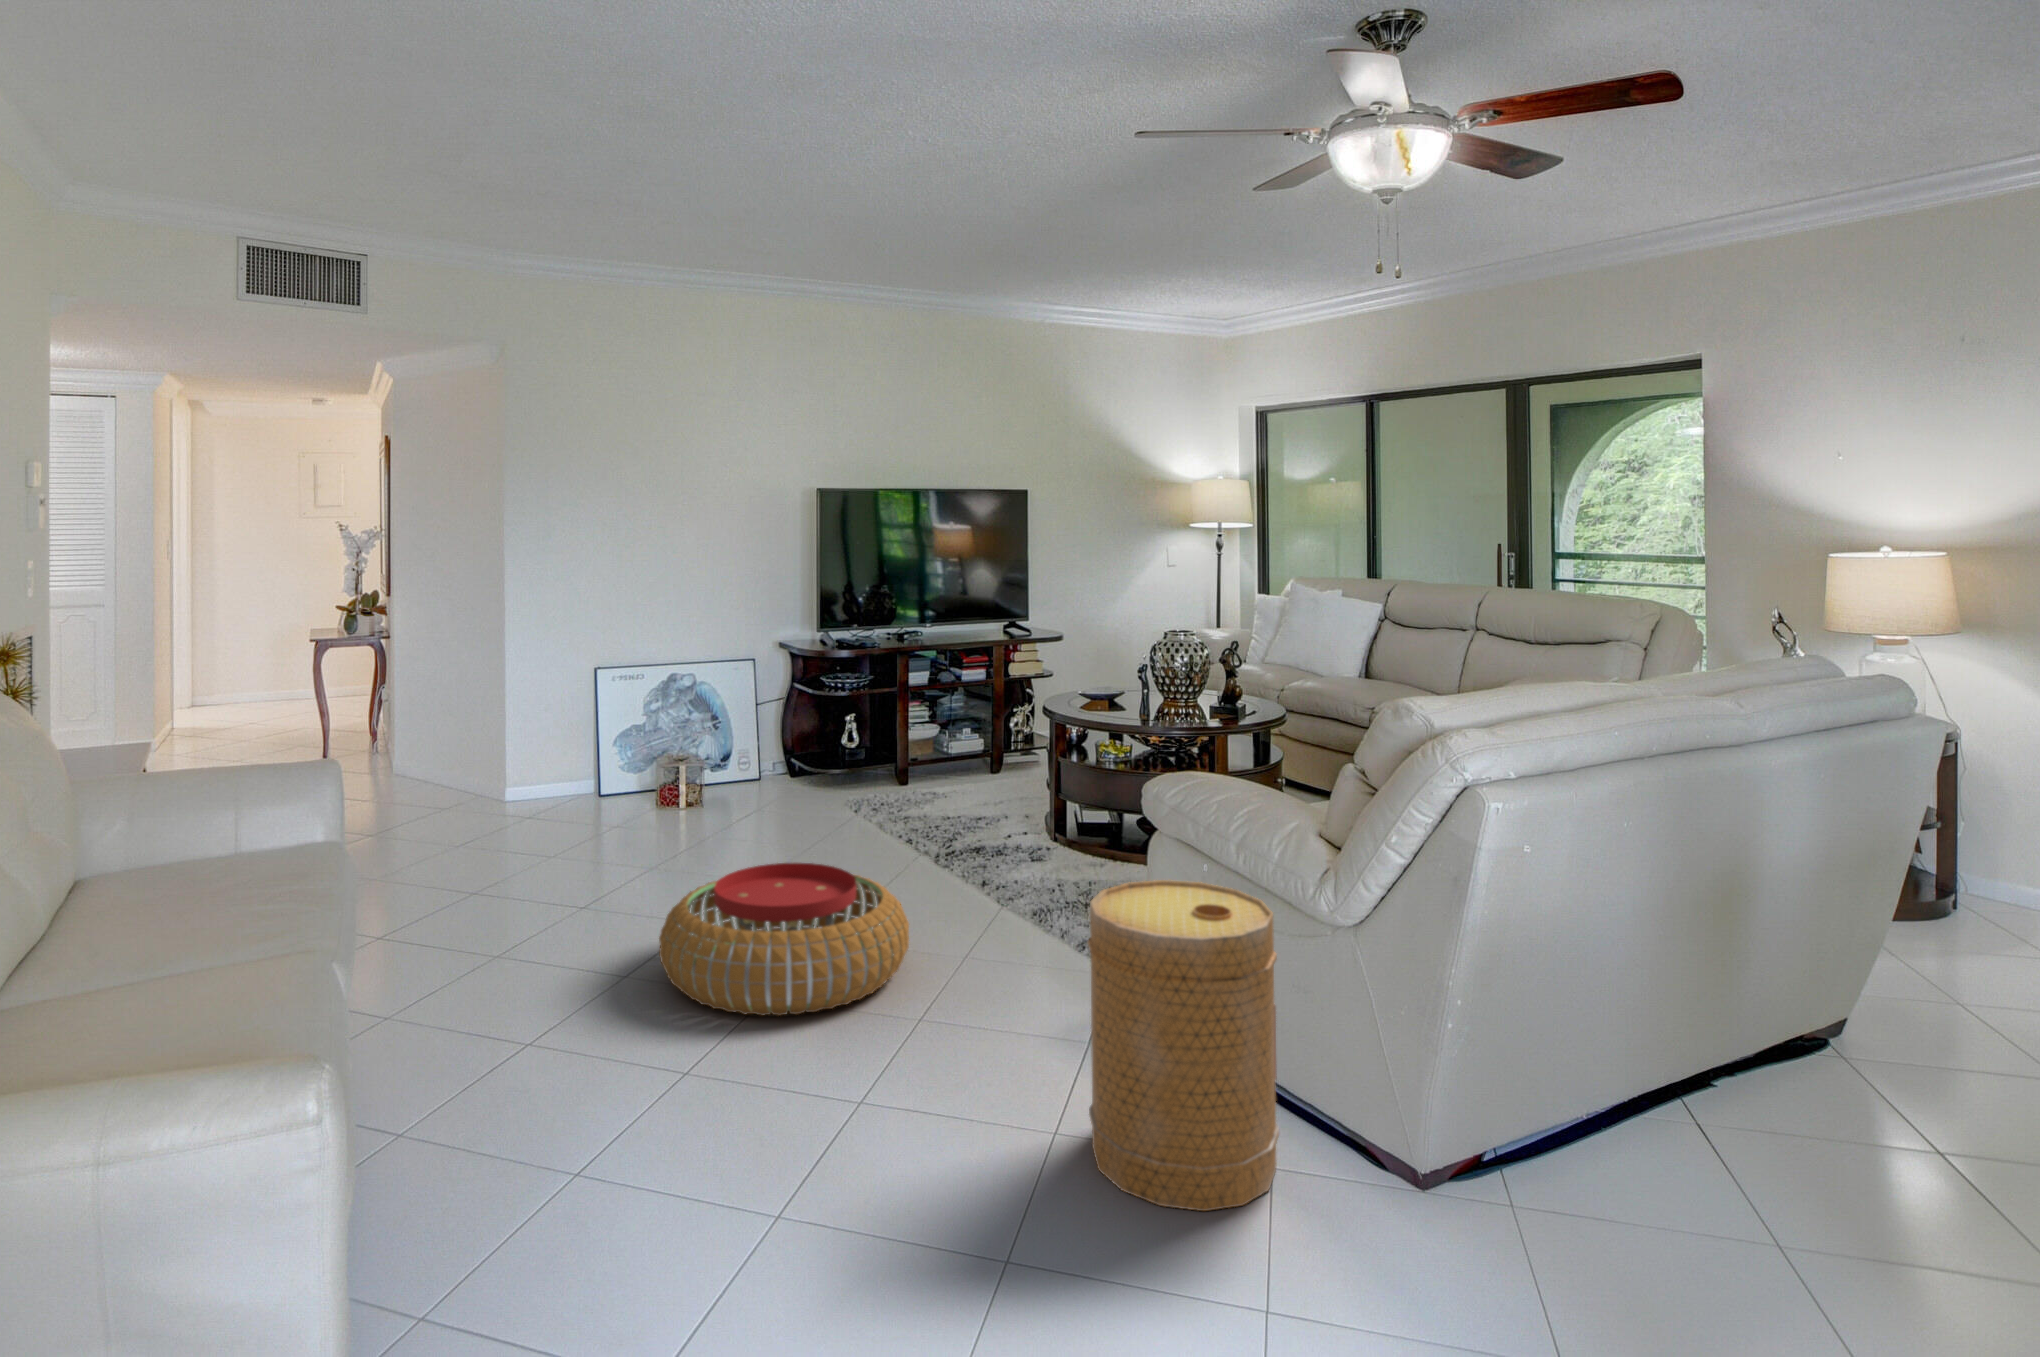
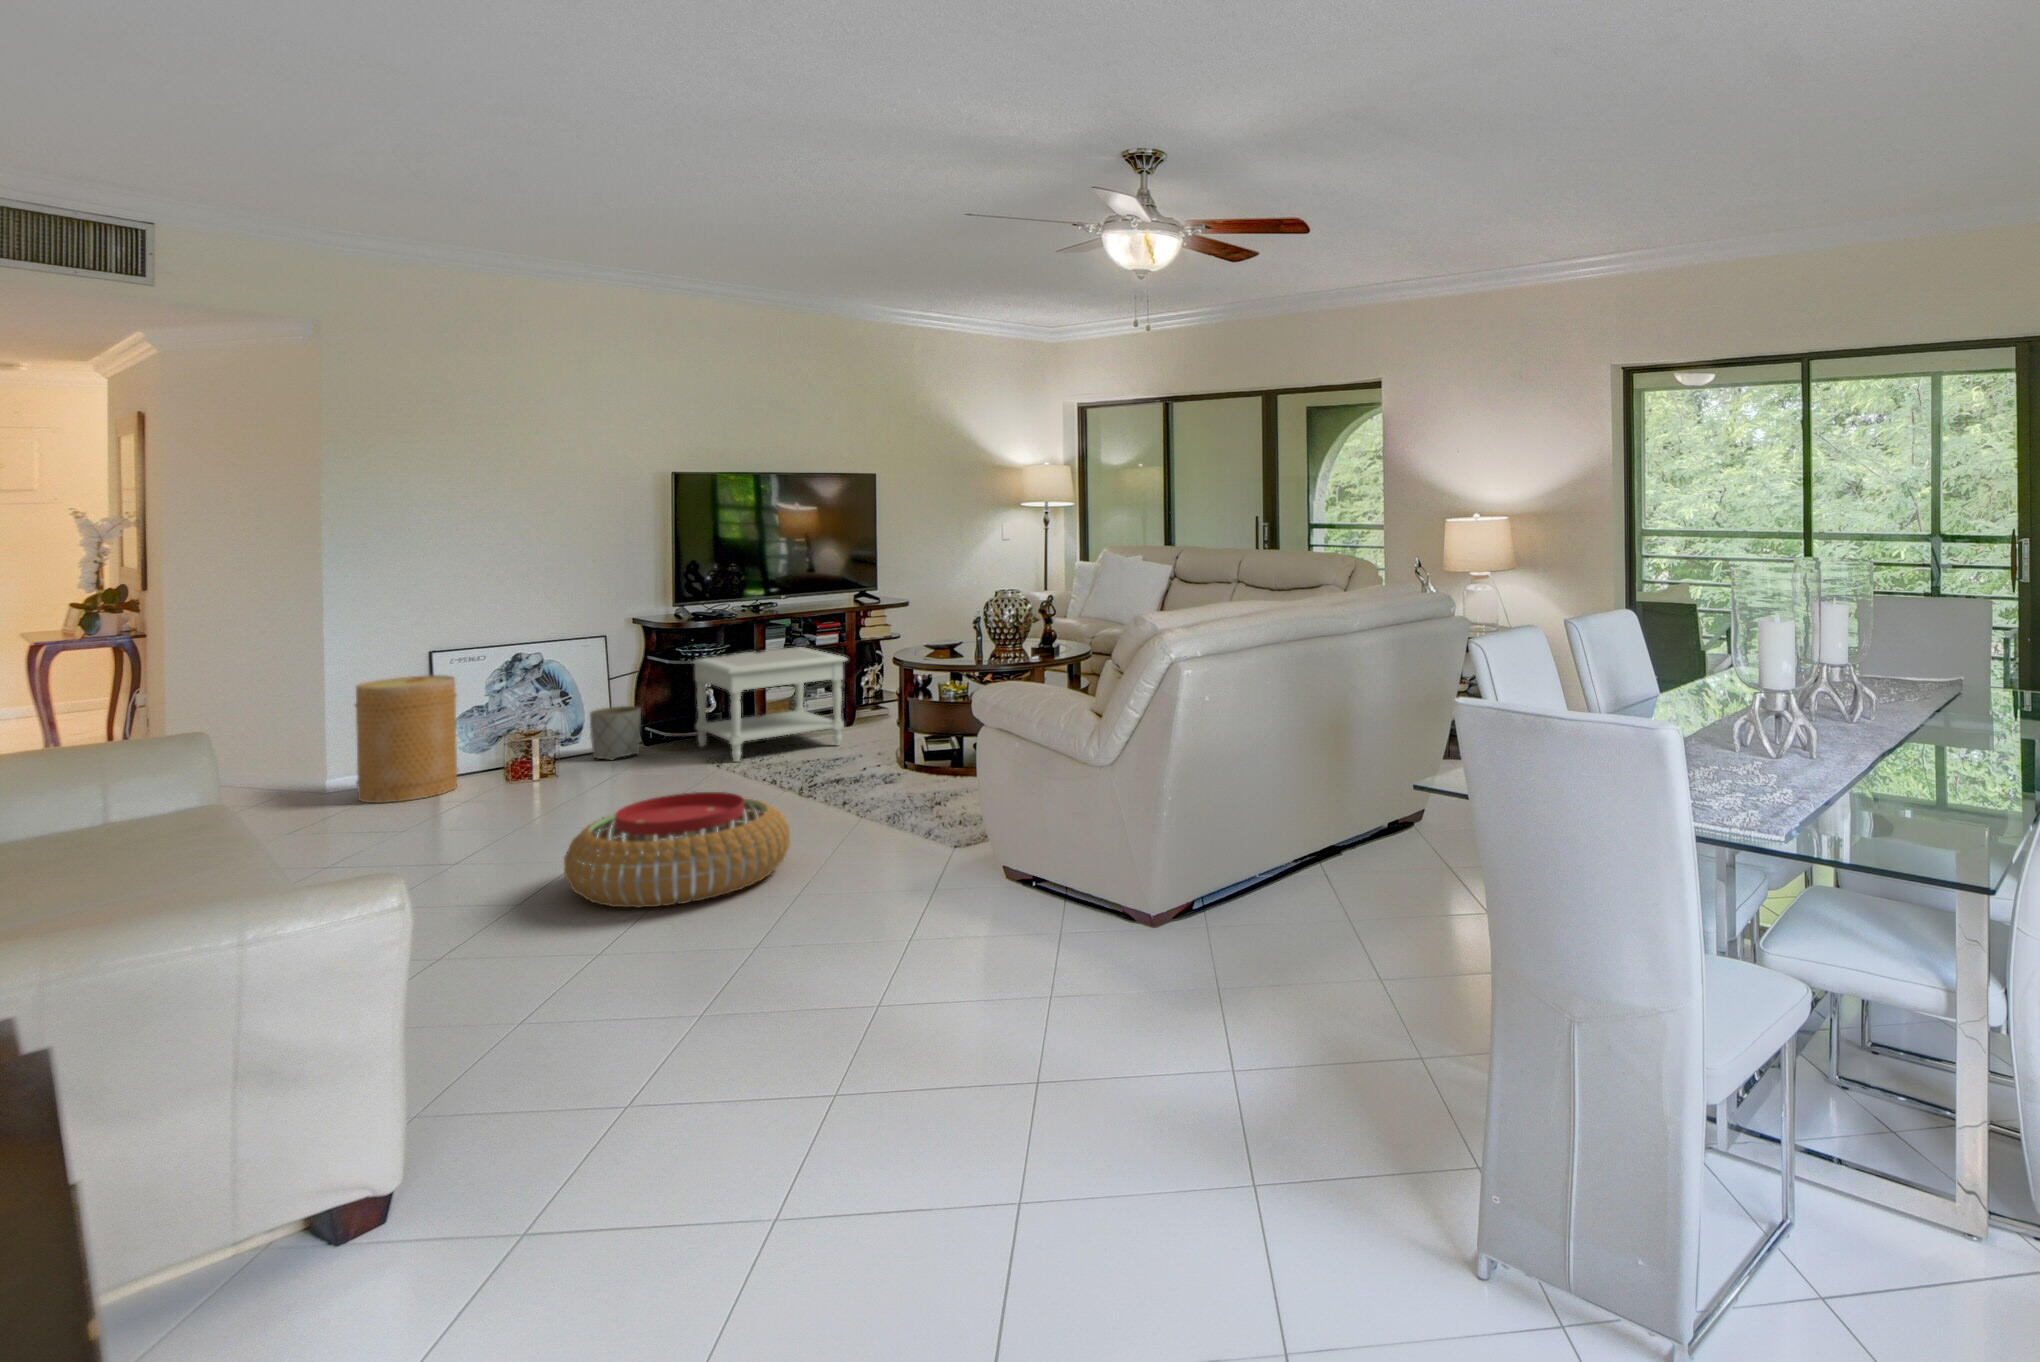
side table: none [834,681,993,808] -> present [693,647,847,762]
planter: none [739,734,786,792] -> present [590,706,641,760]
basket: present [1088,880,1279,1211] -> present [355,675,458,803]

